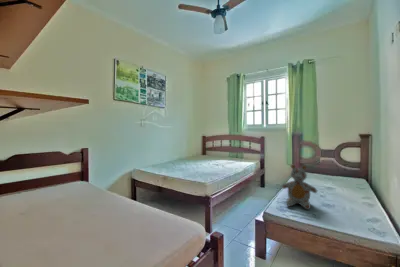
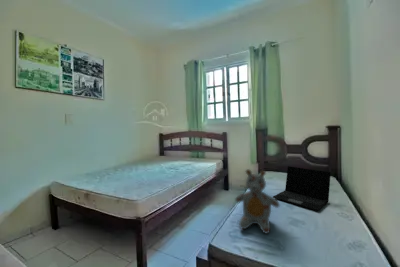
laptop: none [310,166,361,200] -> present [273,166,331,211]

